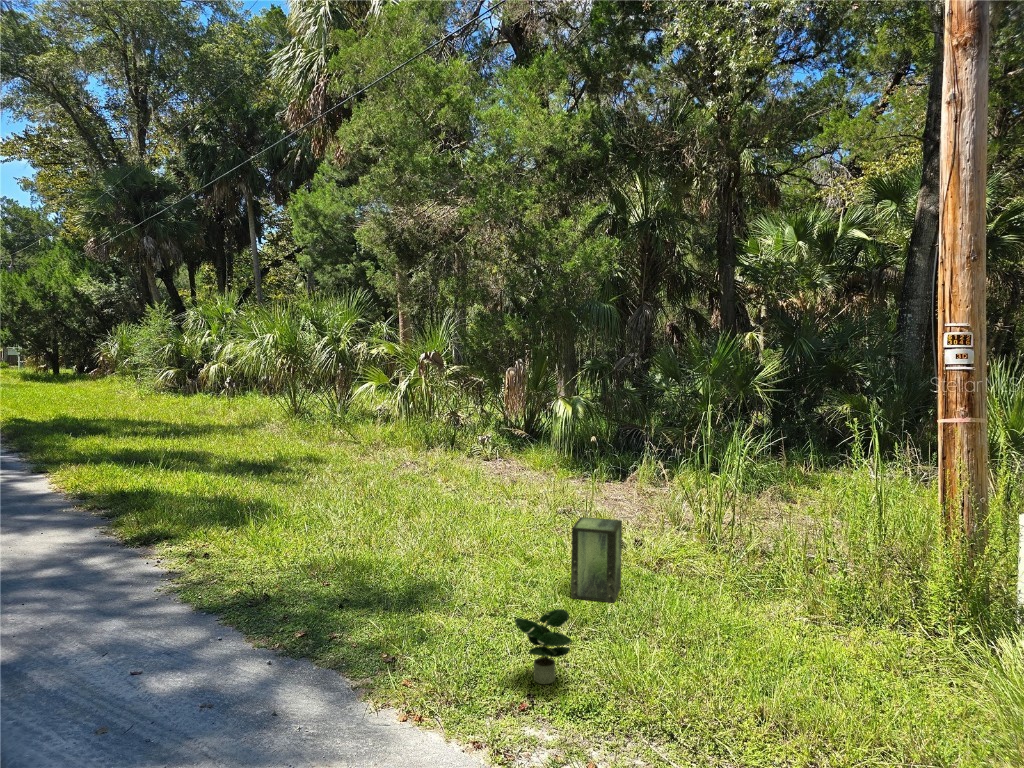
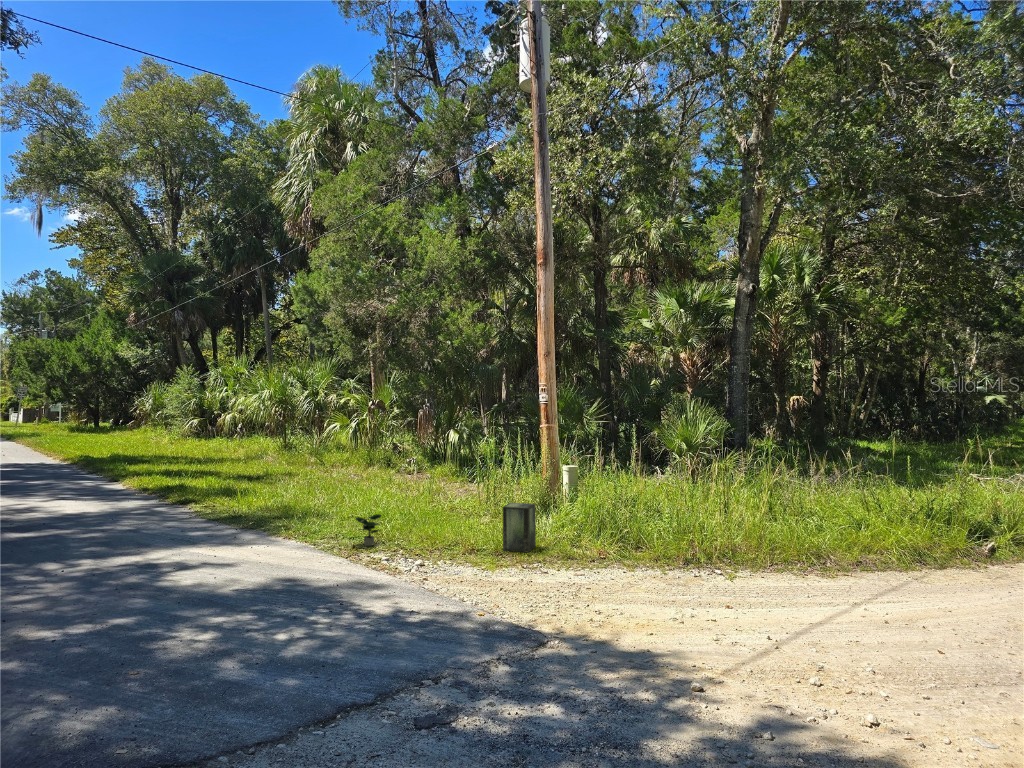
storage box: present [571,517,622,603] -> present [503,503,536,552]

